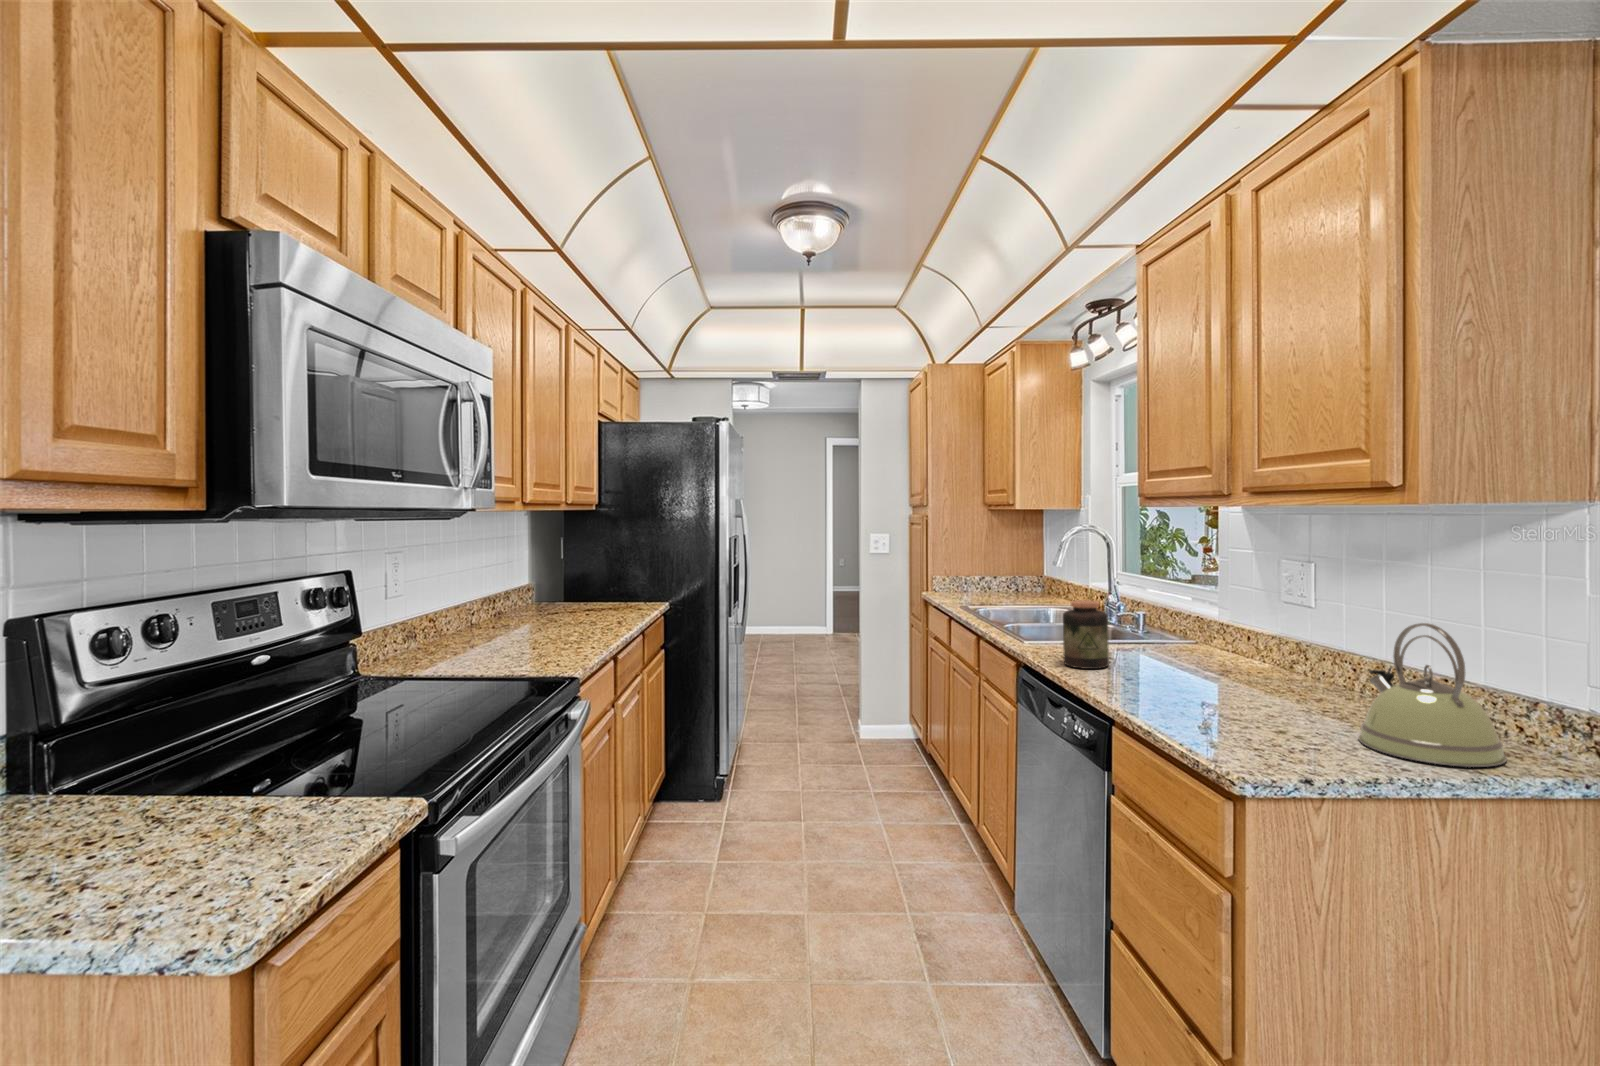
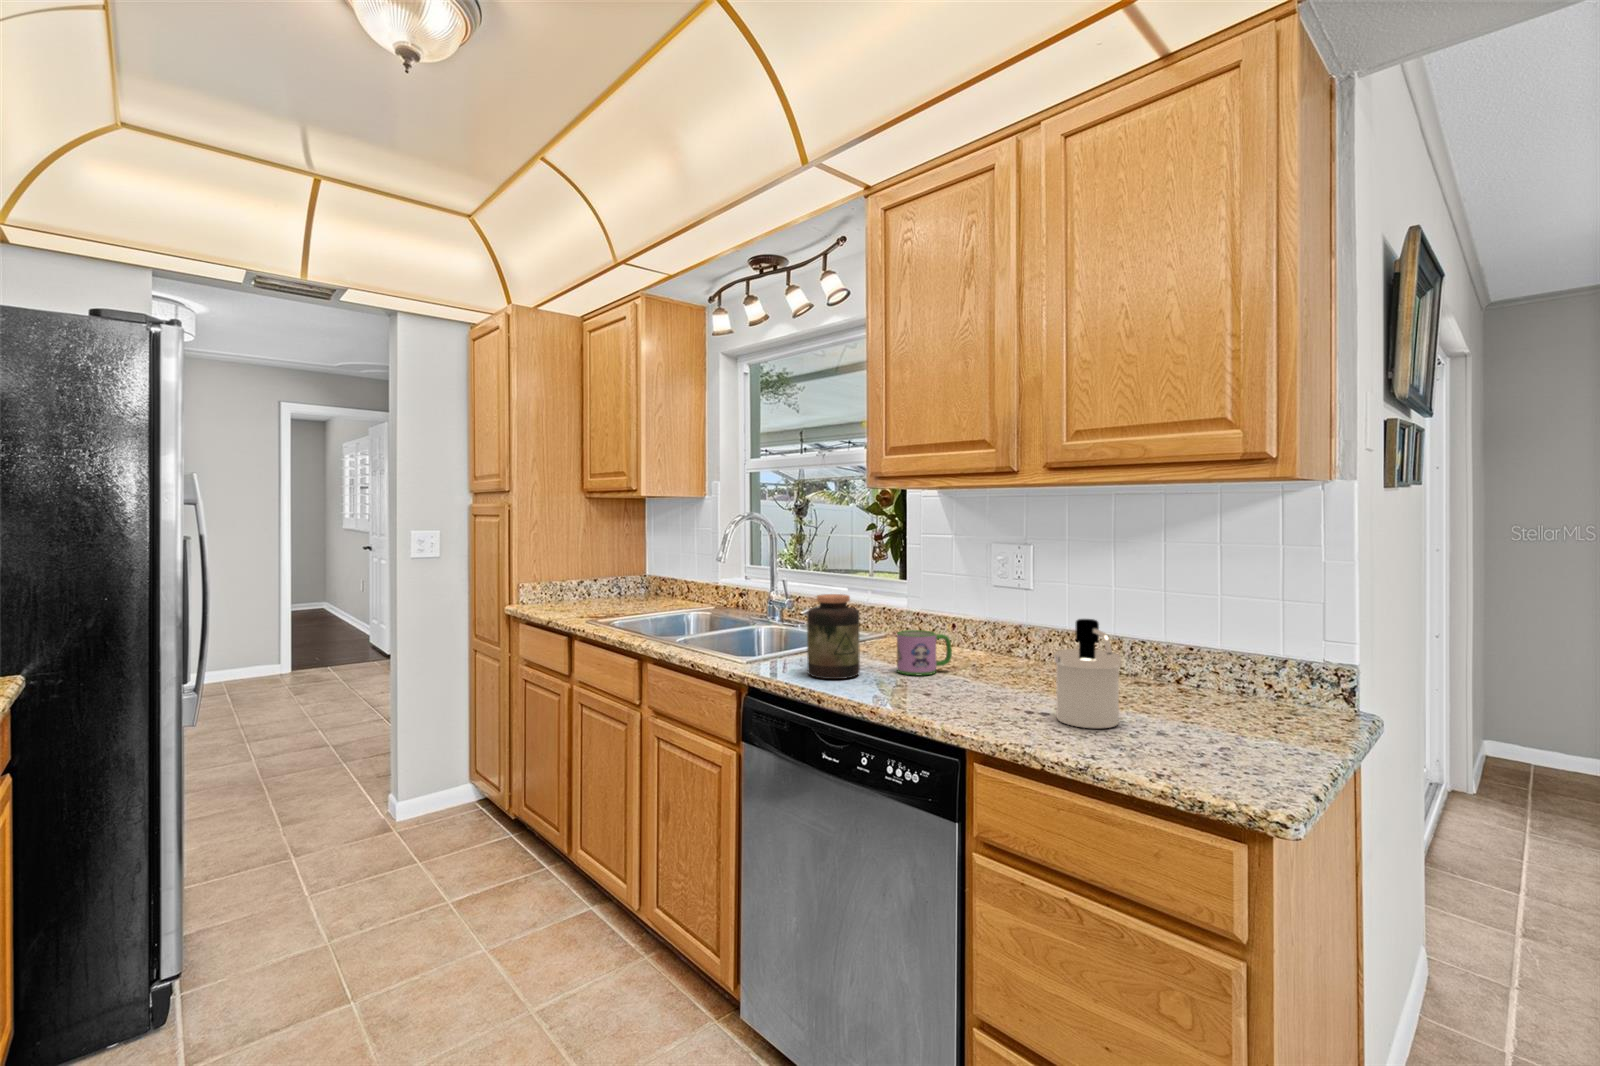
kettle: present [1359,623,1507,767] -> none [1168,592,1306,731]
mug: none [1144,635,1198,675] -> present [897,630,952,675]
soap dispenser: none [1207,635,1271,732] -> present [1054,619,1121,728]

